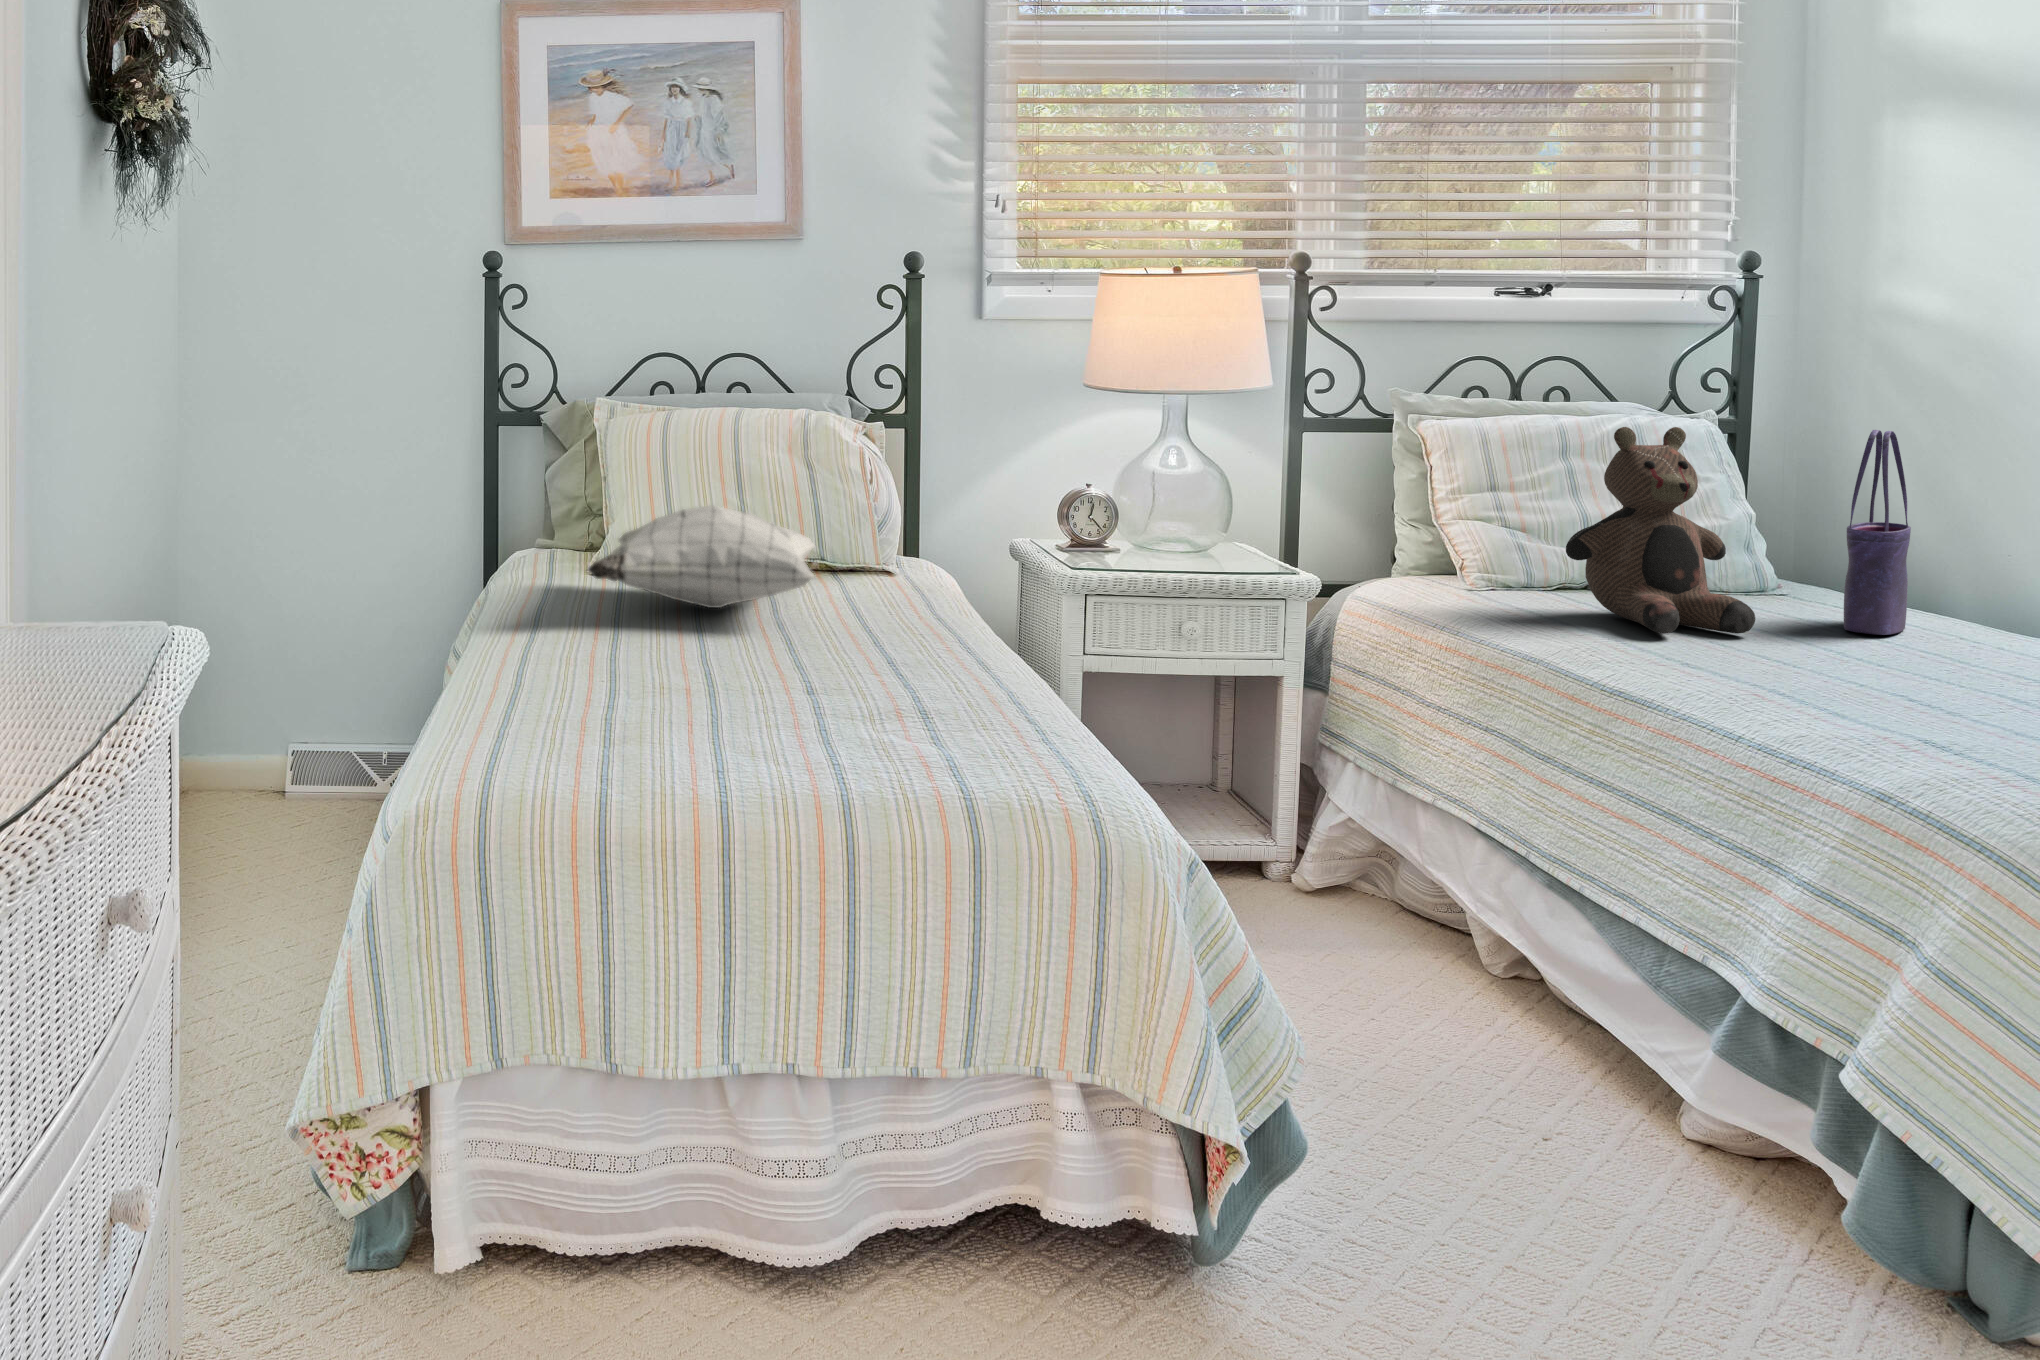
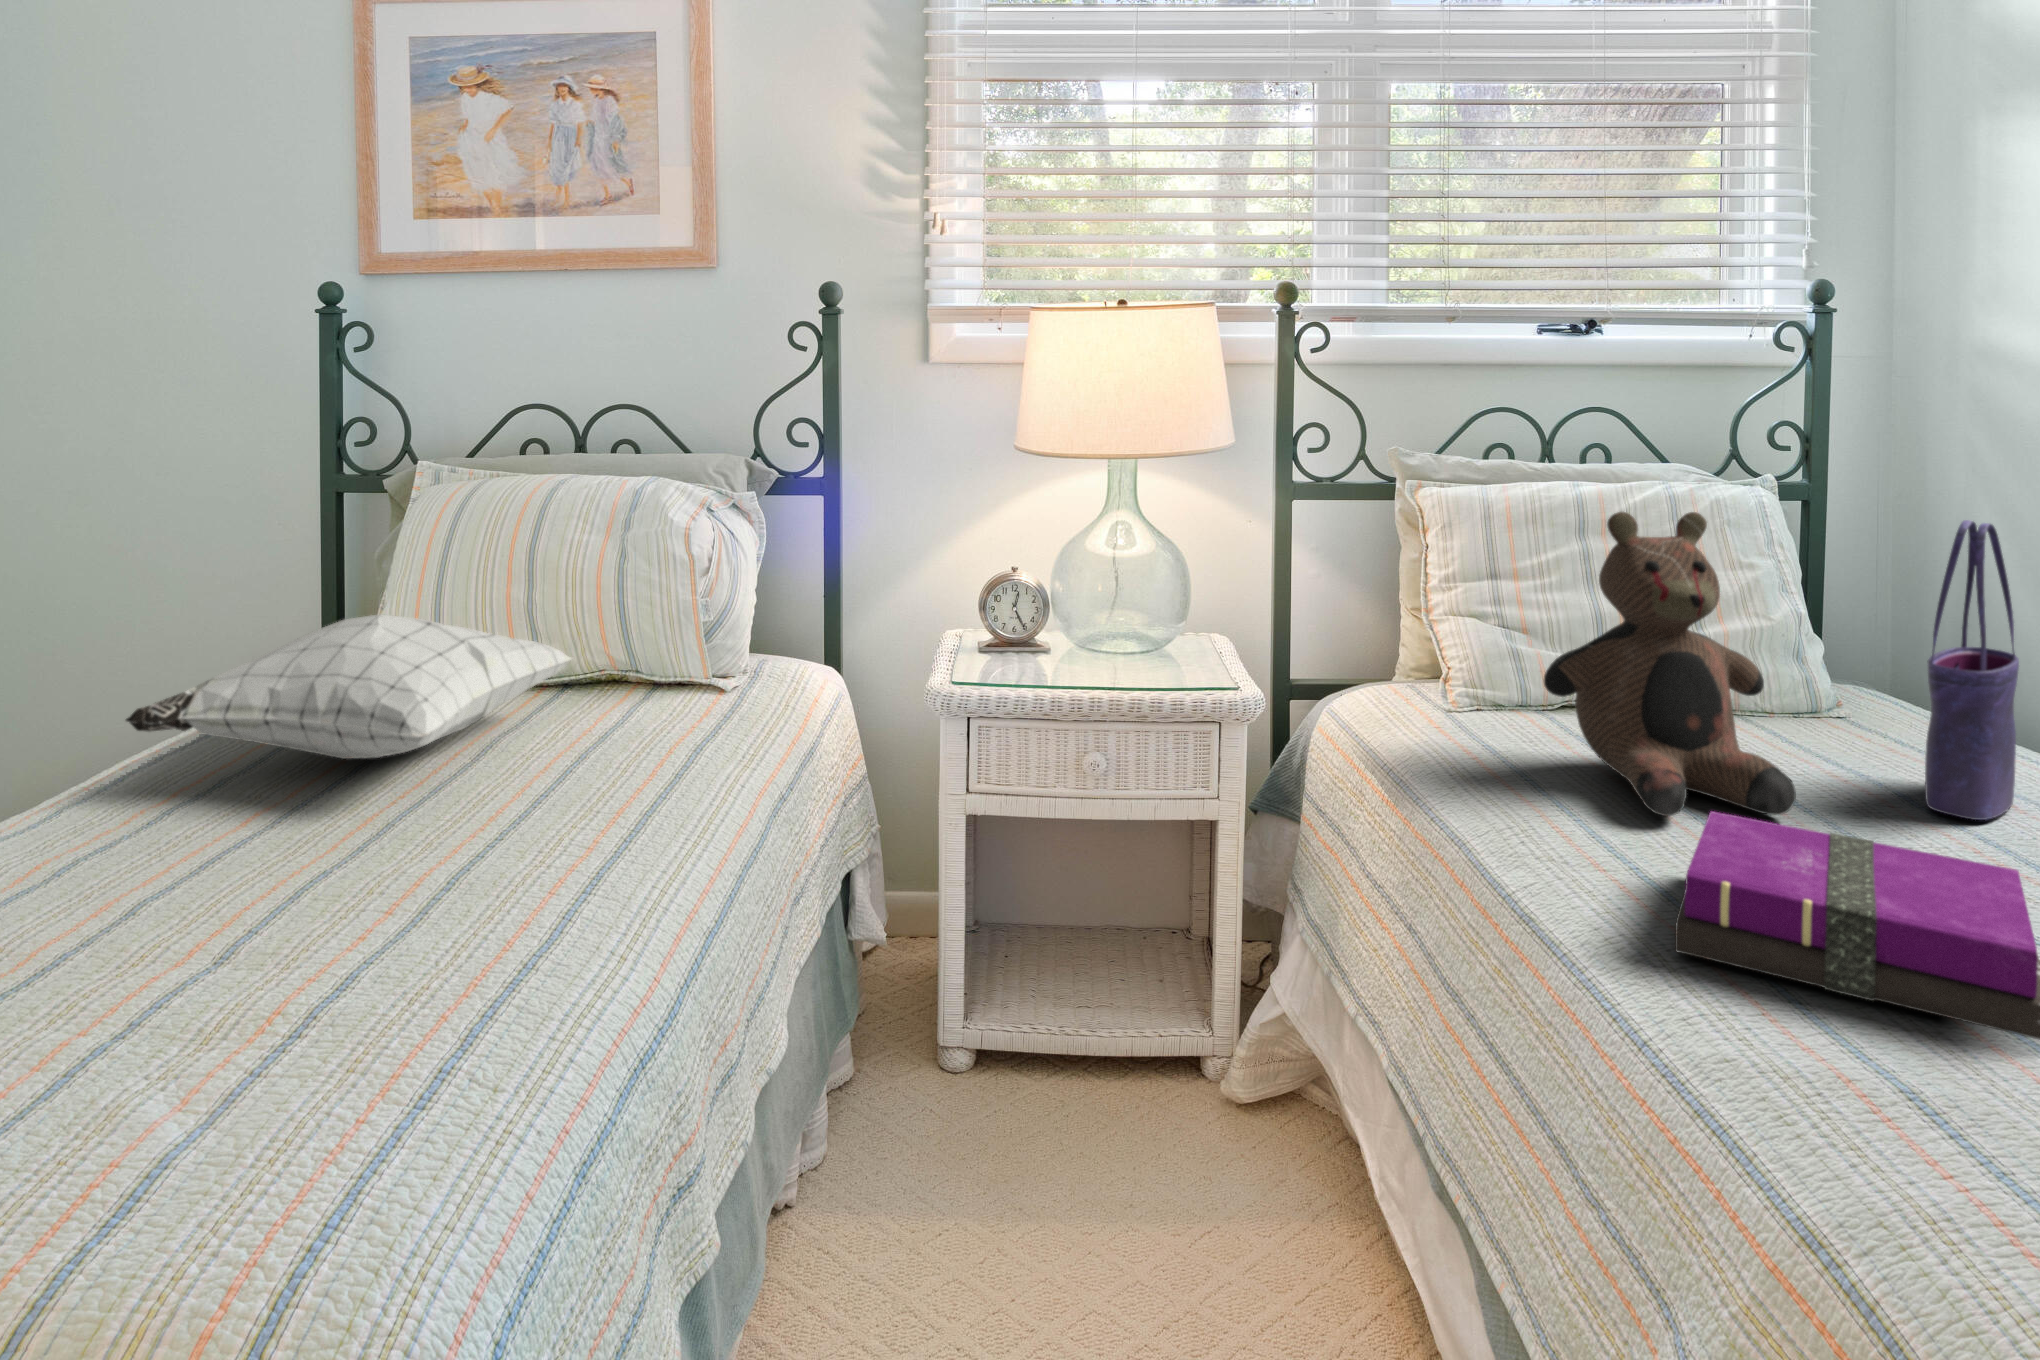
notebook: none [1697,615,1933,709] -> present [1675,811,2040,1040]

